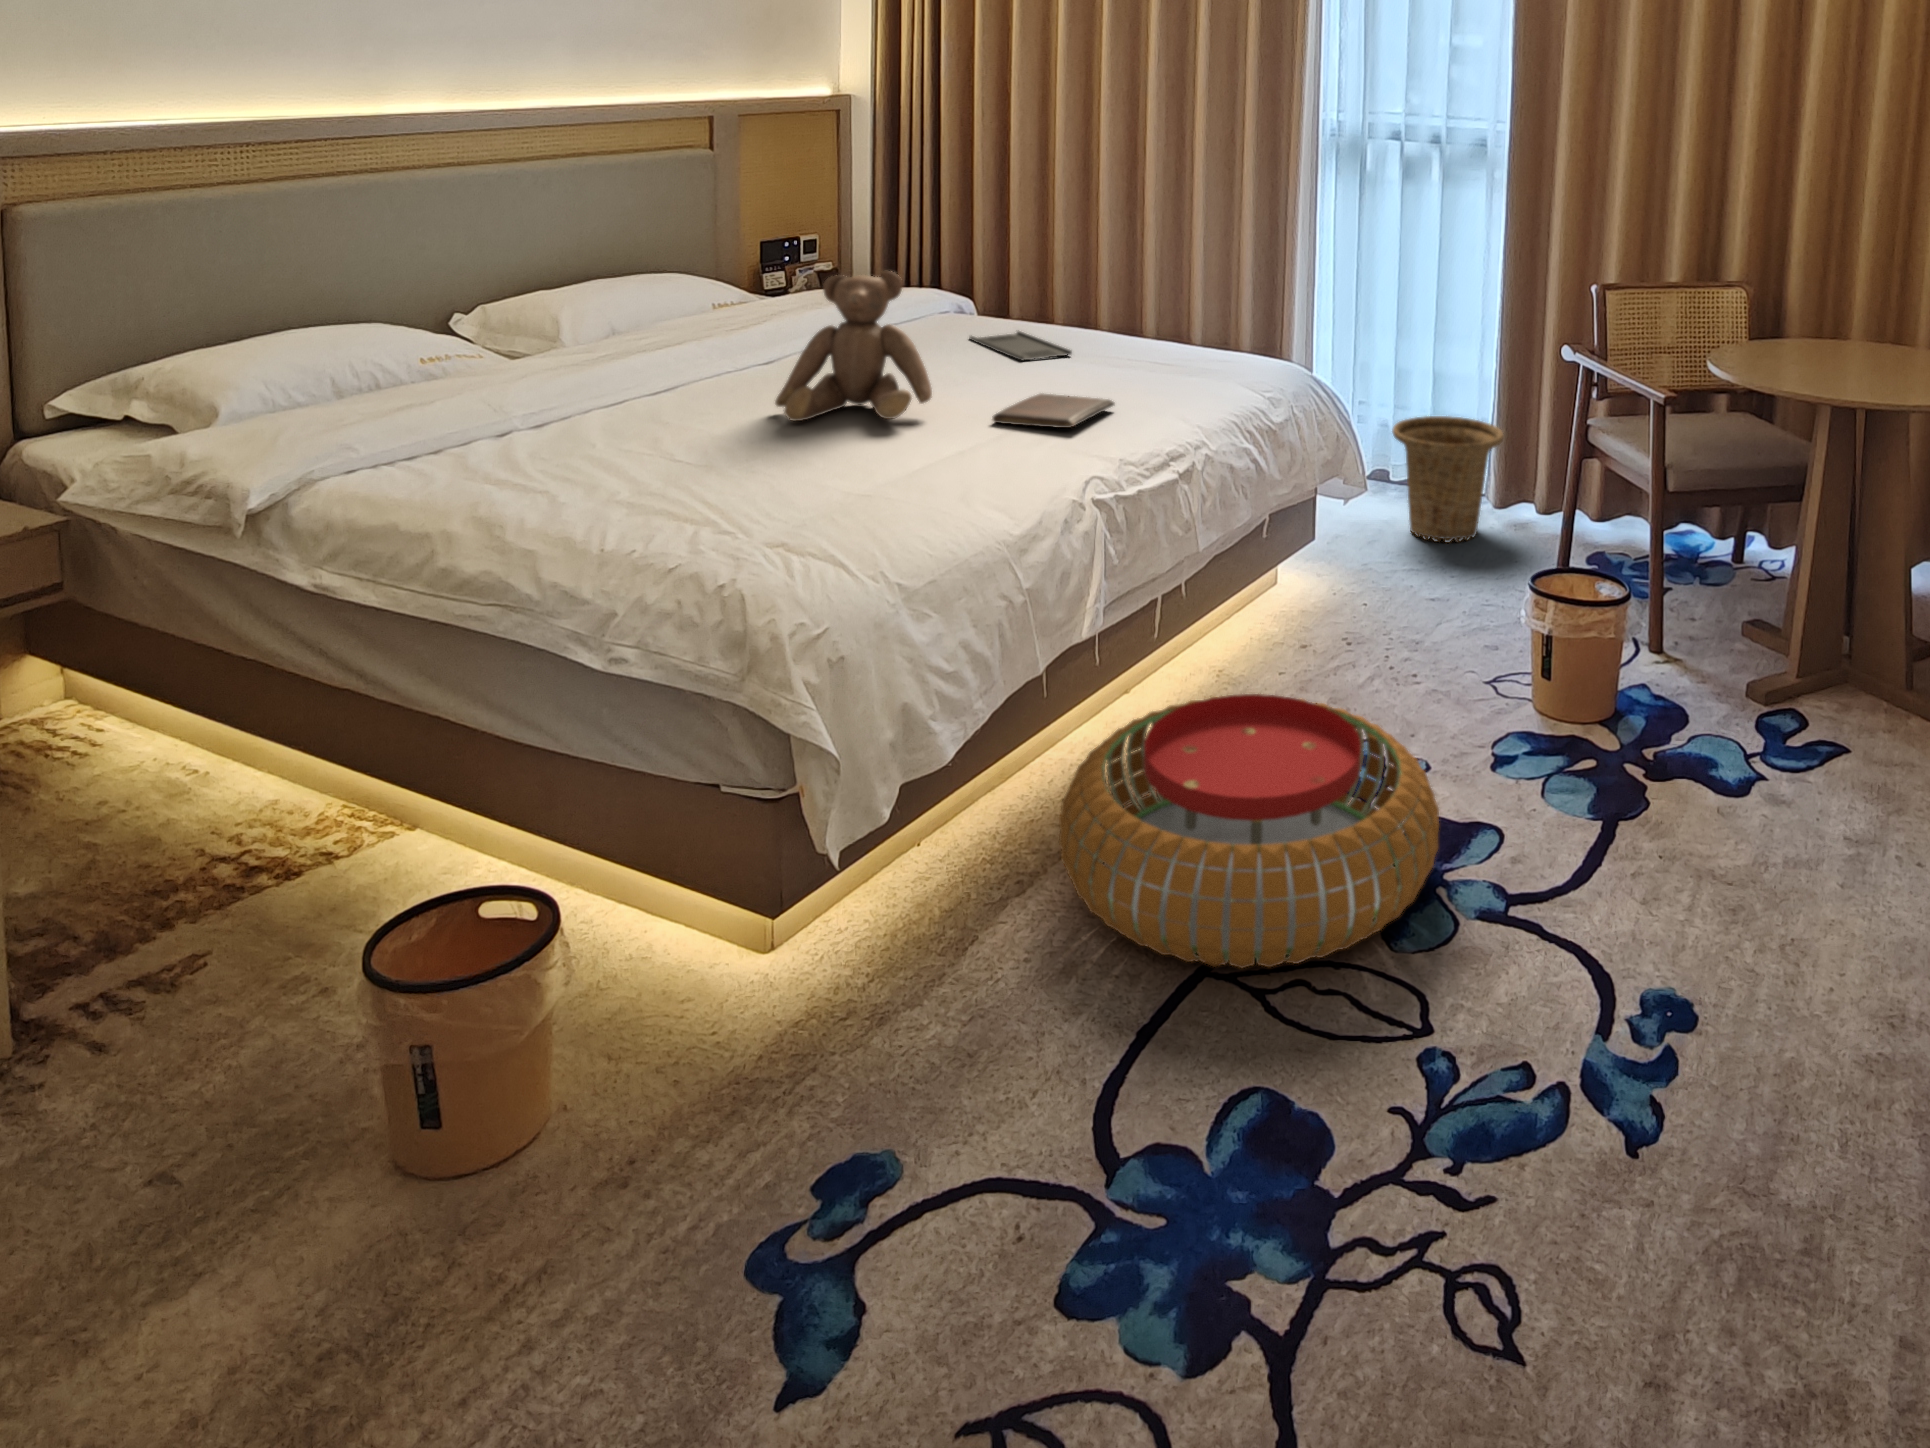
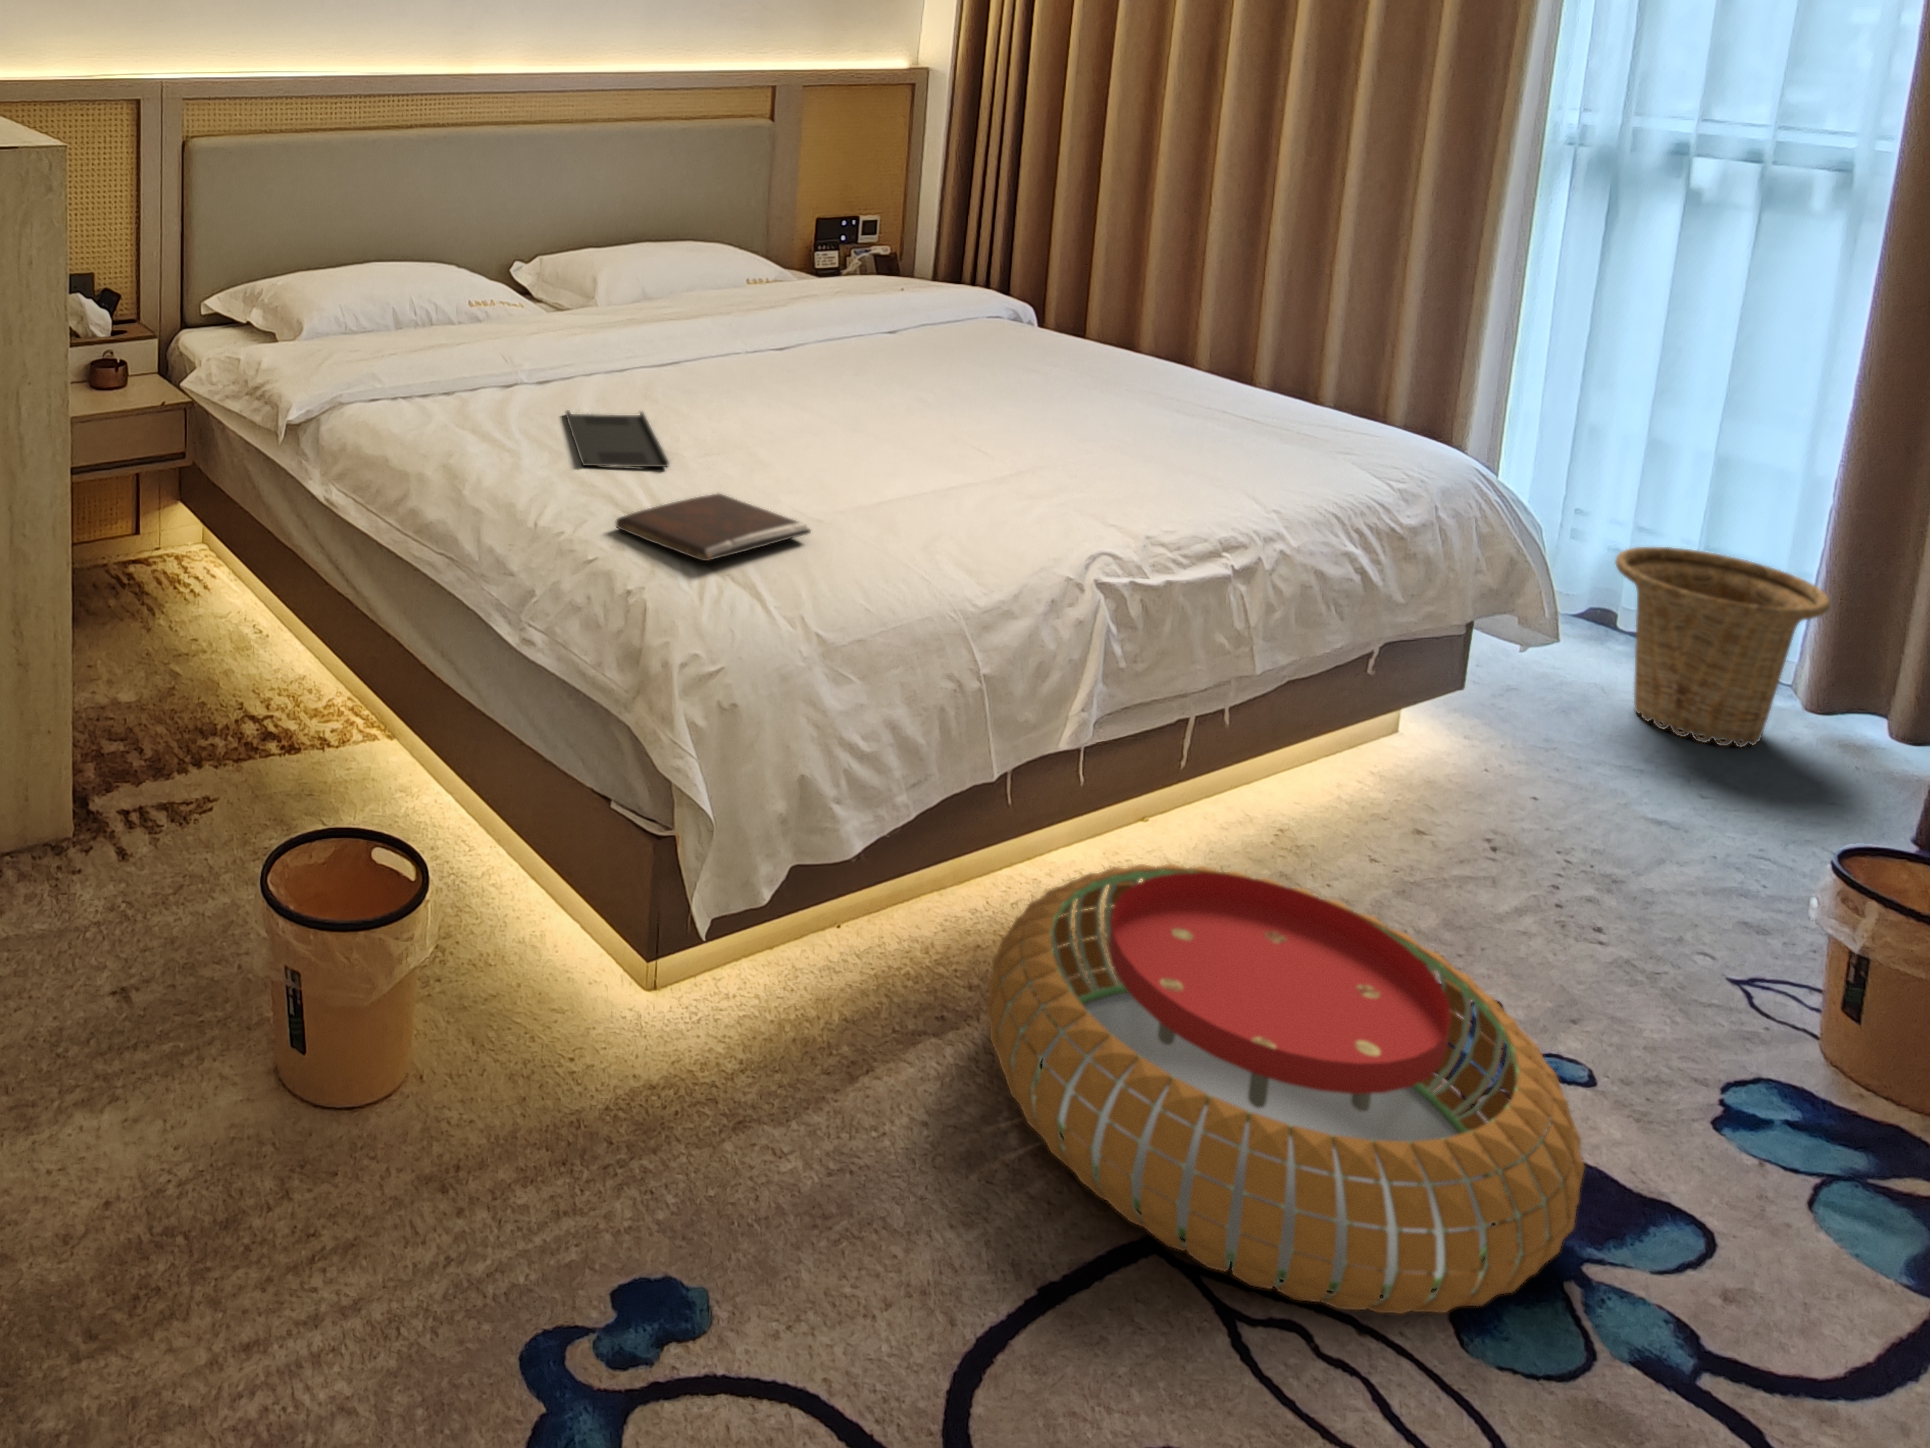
teddy bear: present [775,271,932,421] -> none [760,261,929,430]
tray: present [970,331,1072,361] -> present [566,411,669,467]
book: present [993,394,1114,428] -> present [616,494,811,561]

